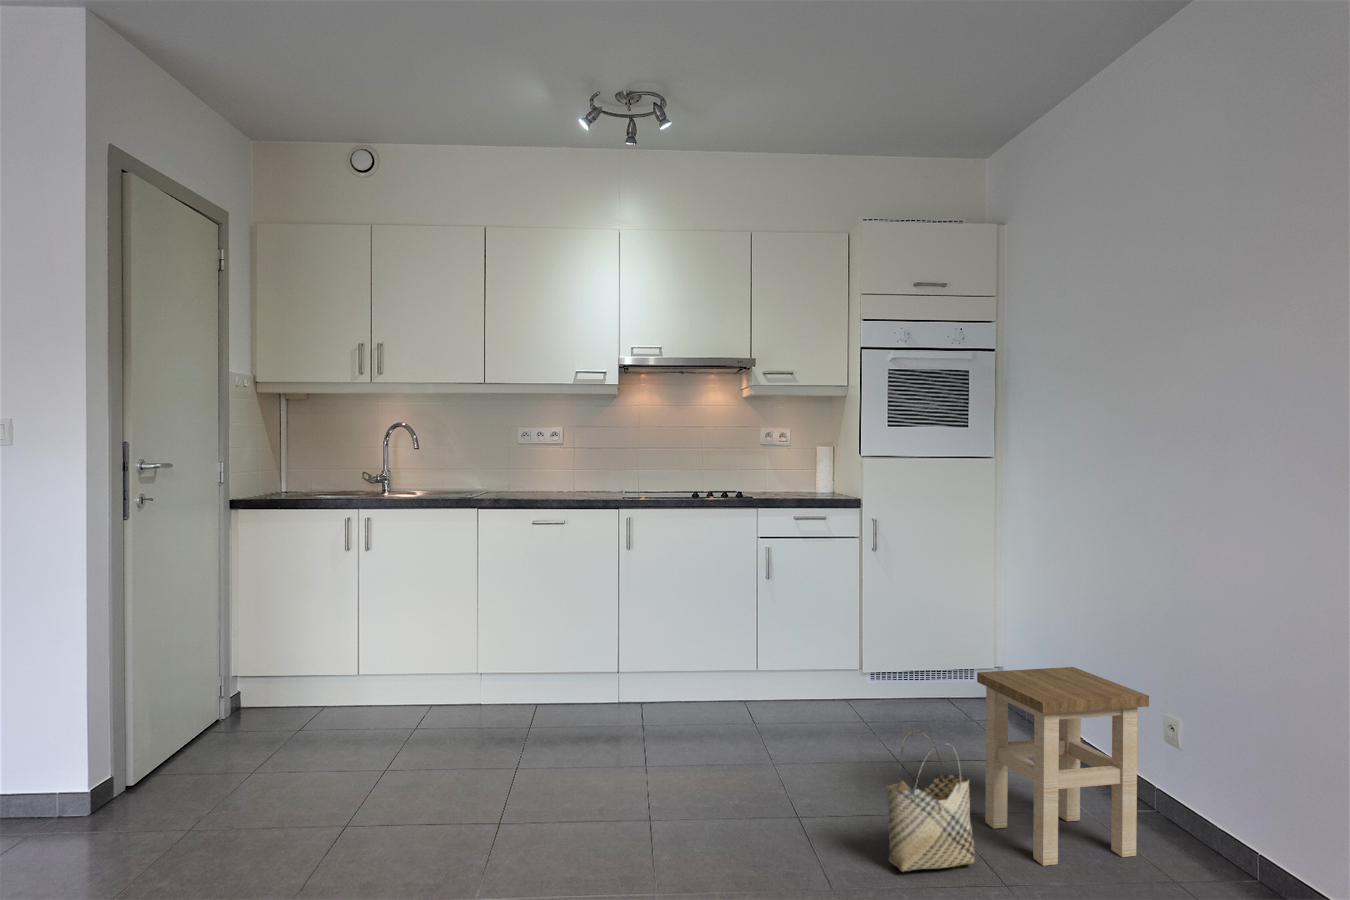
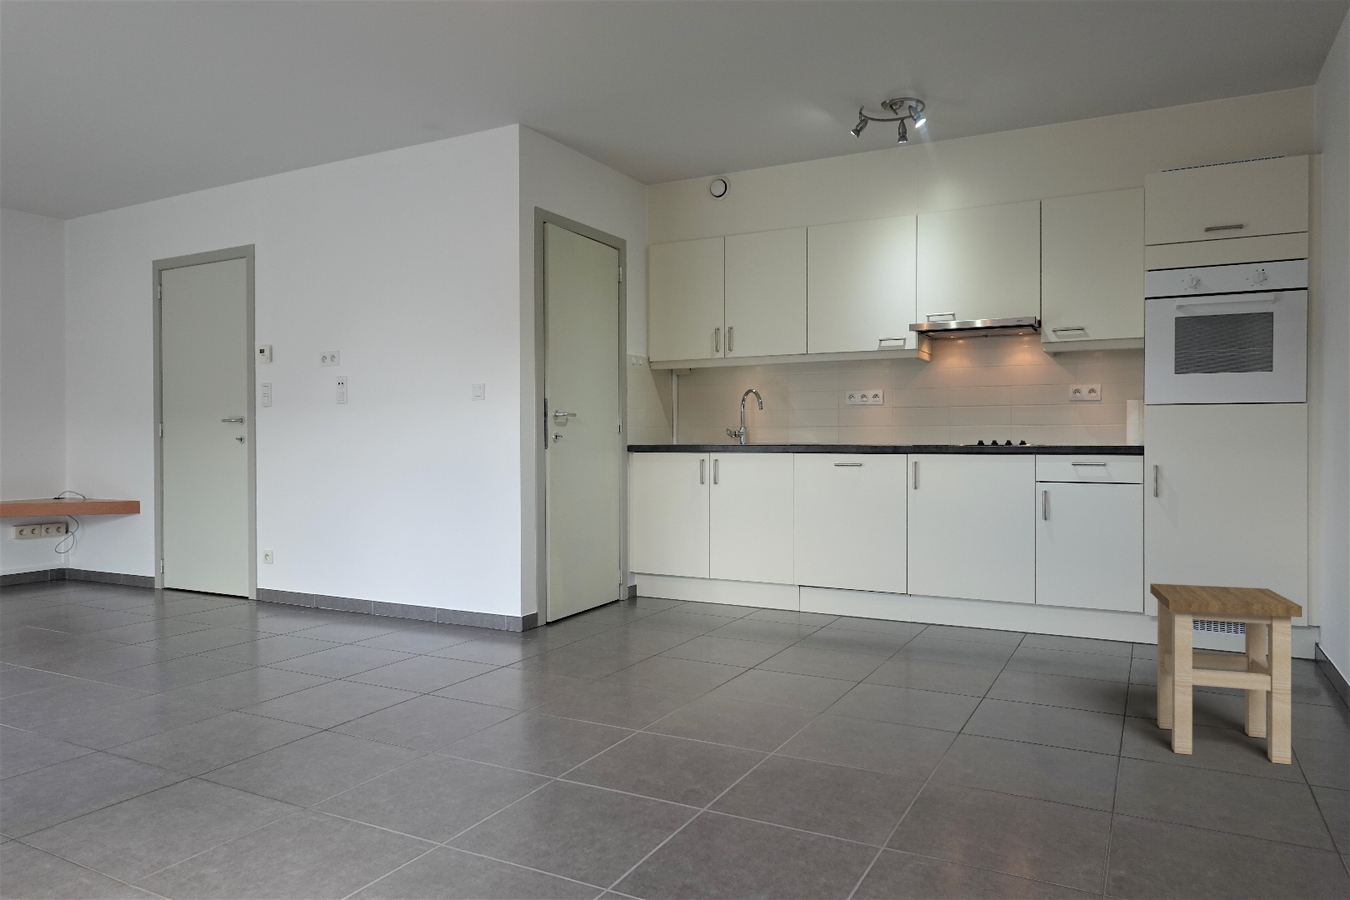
woven basket: present [886,730,975,872] -> none [1018,620,1106,739]

